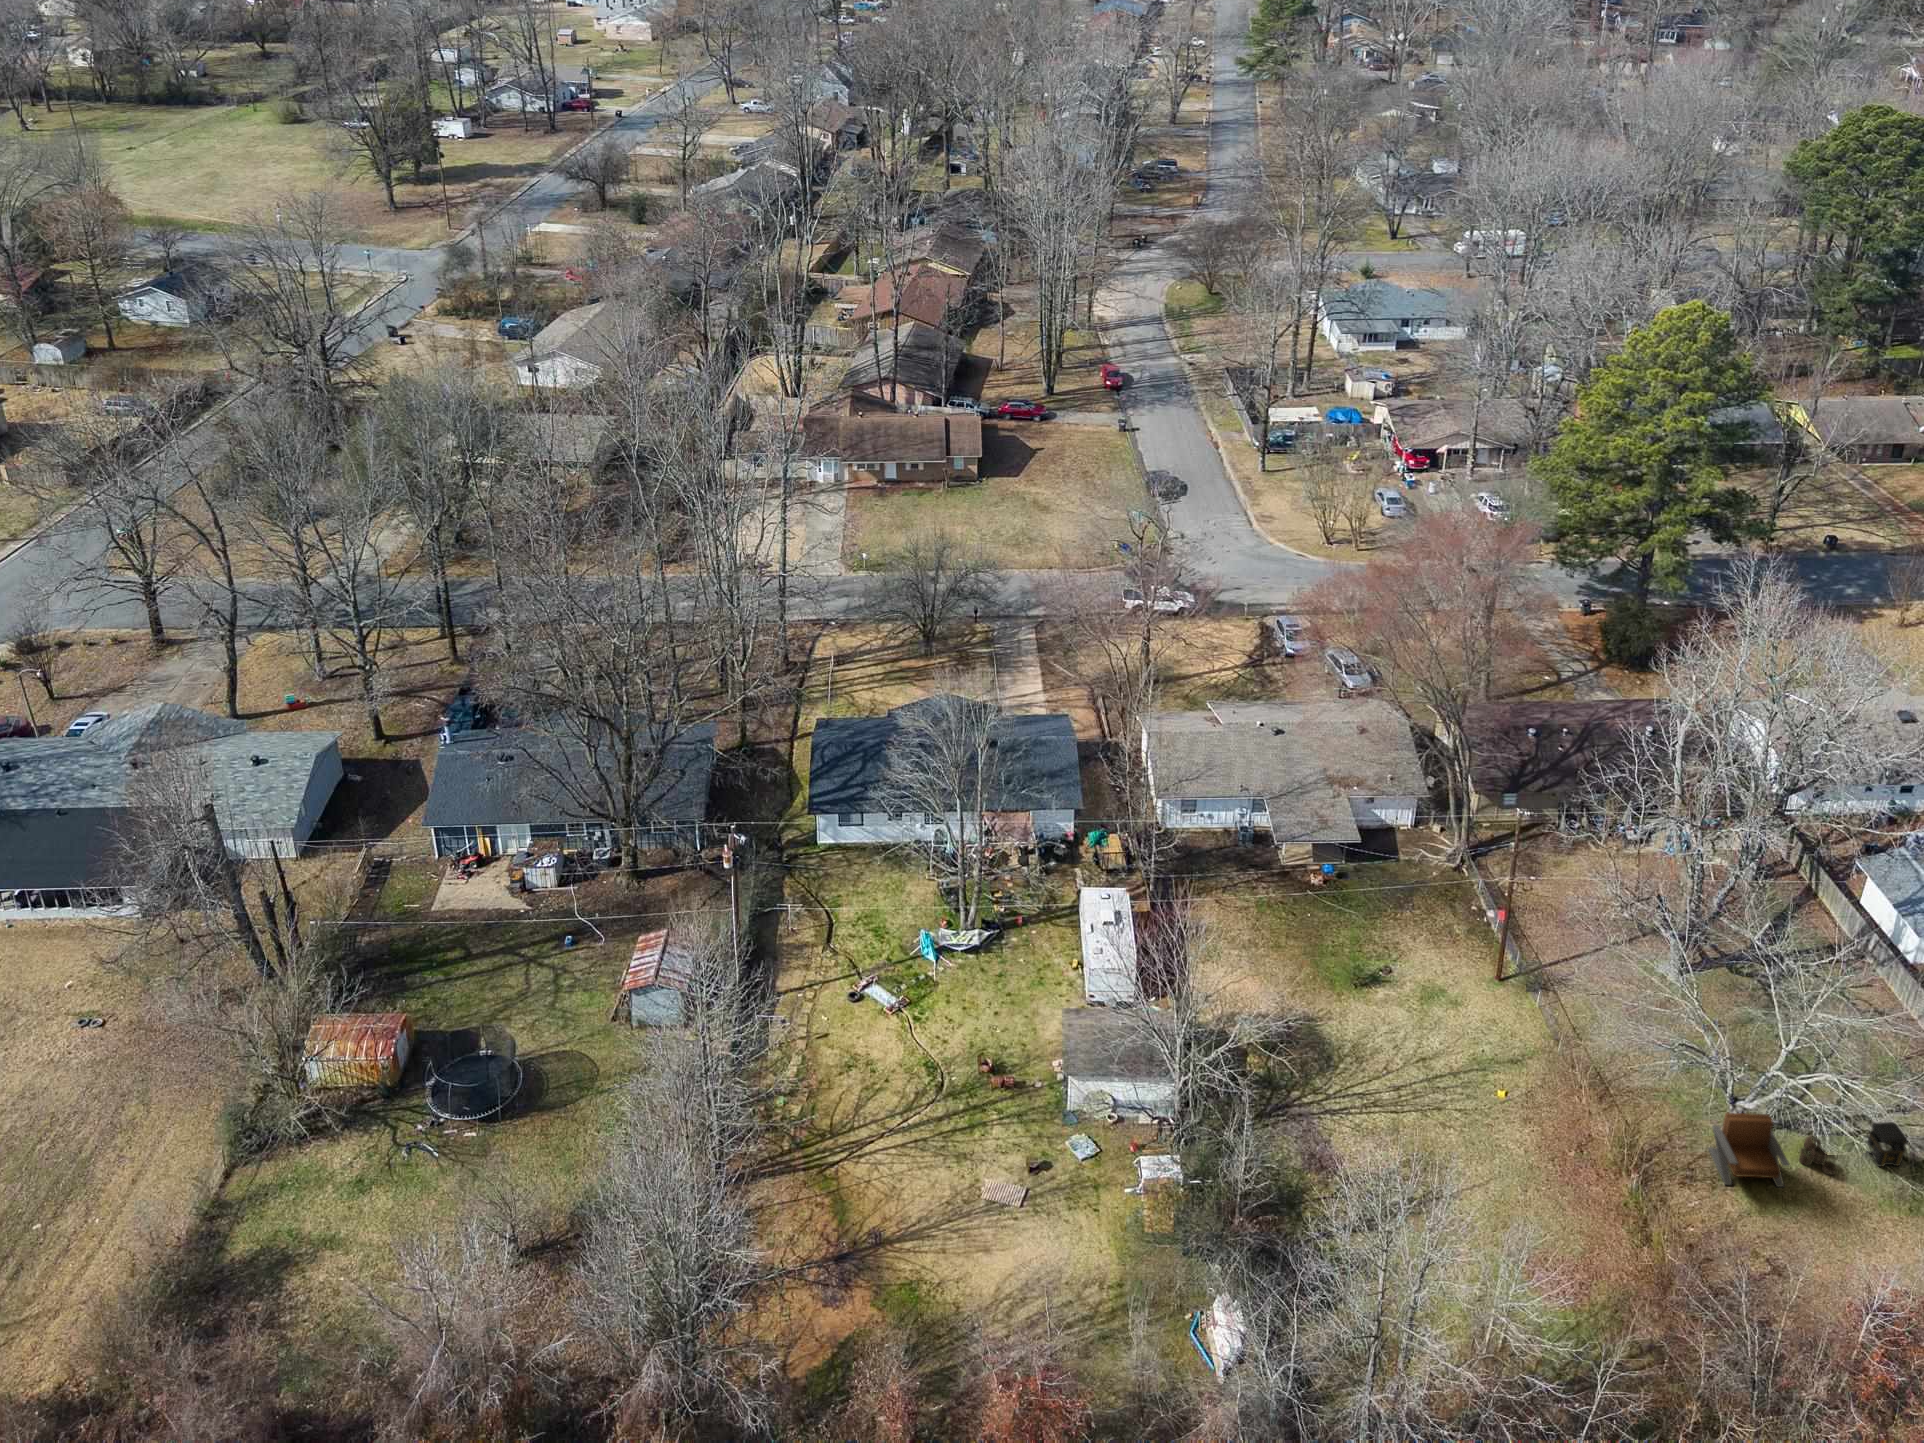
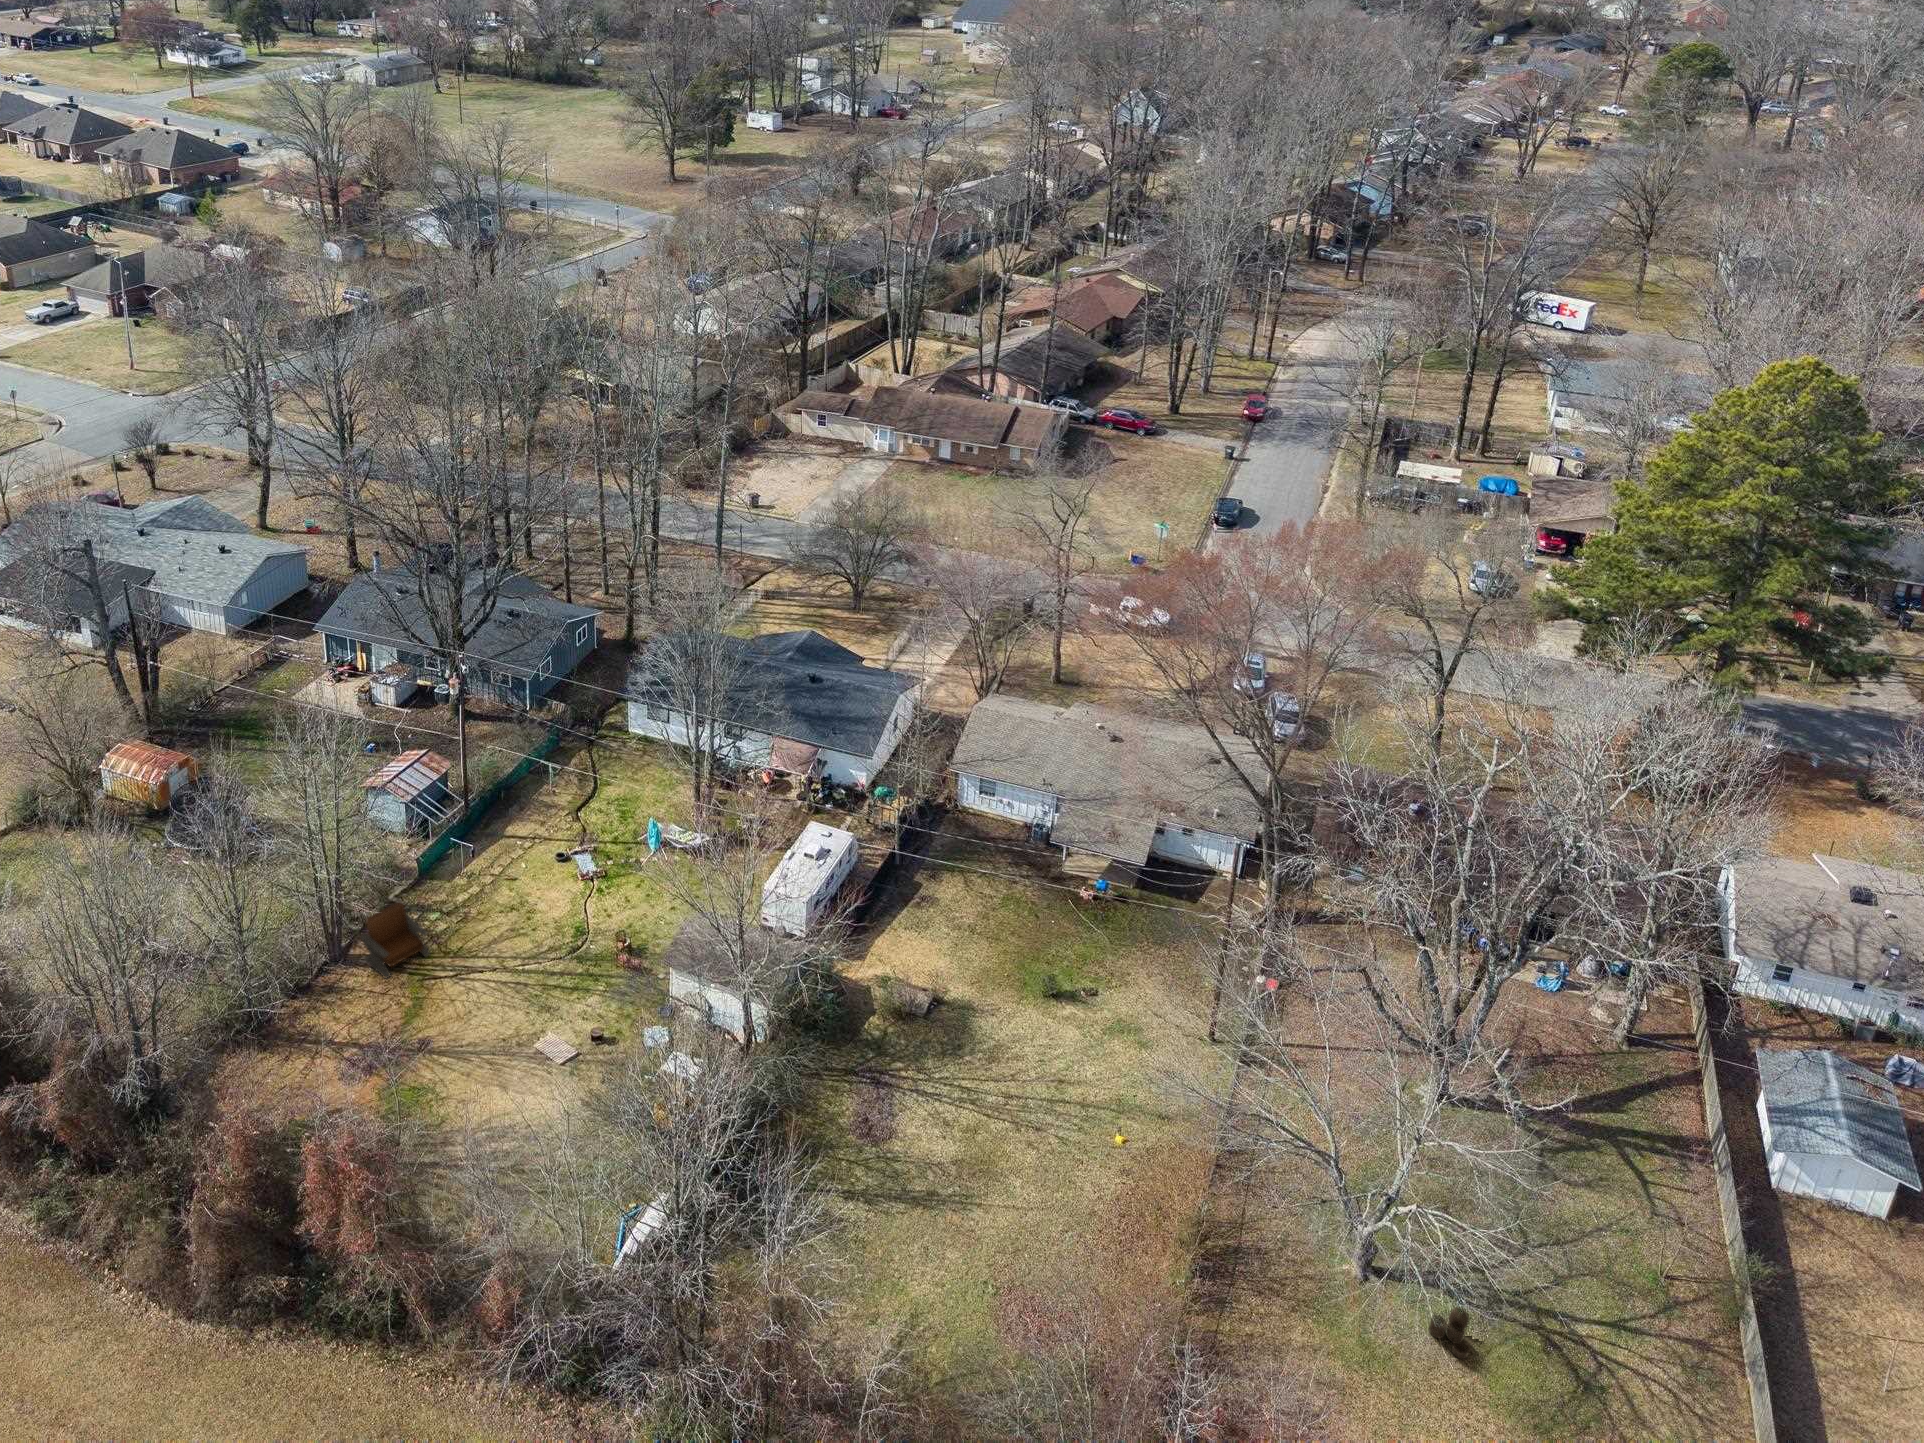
lounge chair: present [1708,1113,1790,1187] -> present [361,902,430,978]
toolbox: present [1867,1122,1908,1167] -> none [1530,1319,1576,1384]

